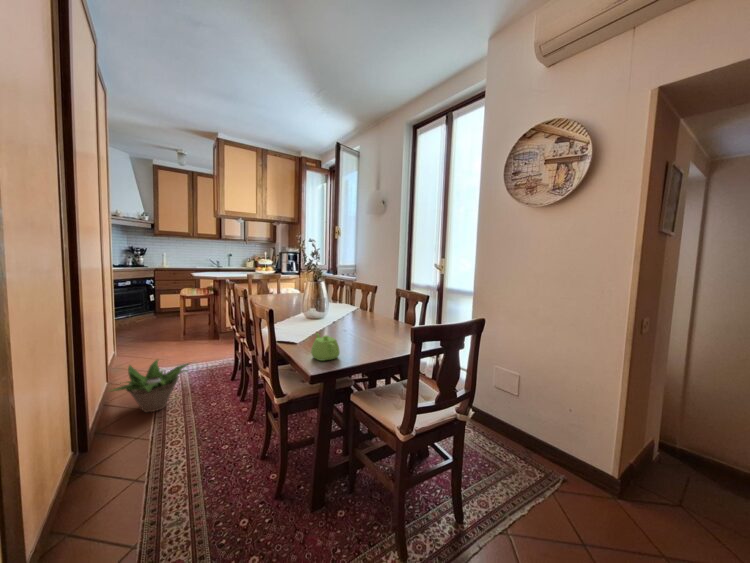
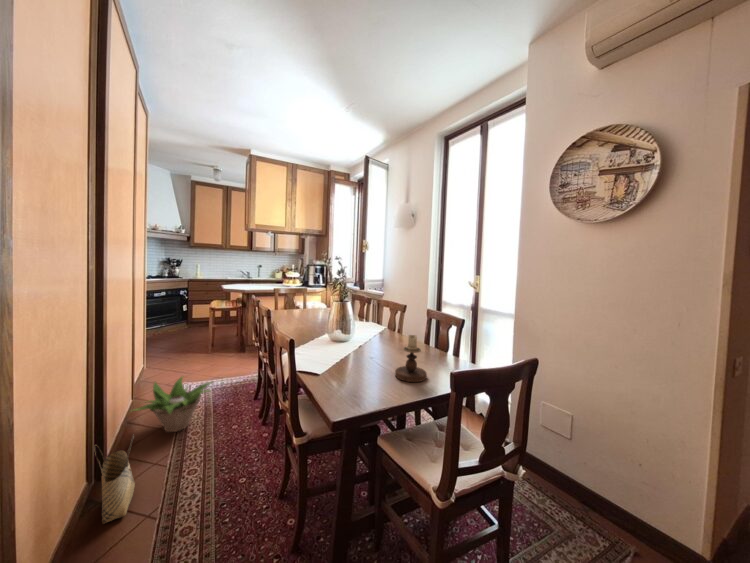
candlestick: none [368,305,396,346] -> present [395,335,427,382]
teapot: present [311,333,339,361] -> none [333,366,364,401]
woven basket: none [78,408,118,490] -> present [94,436,135,523]

